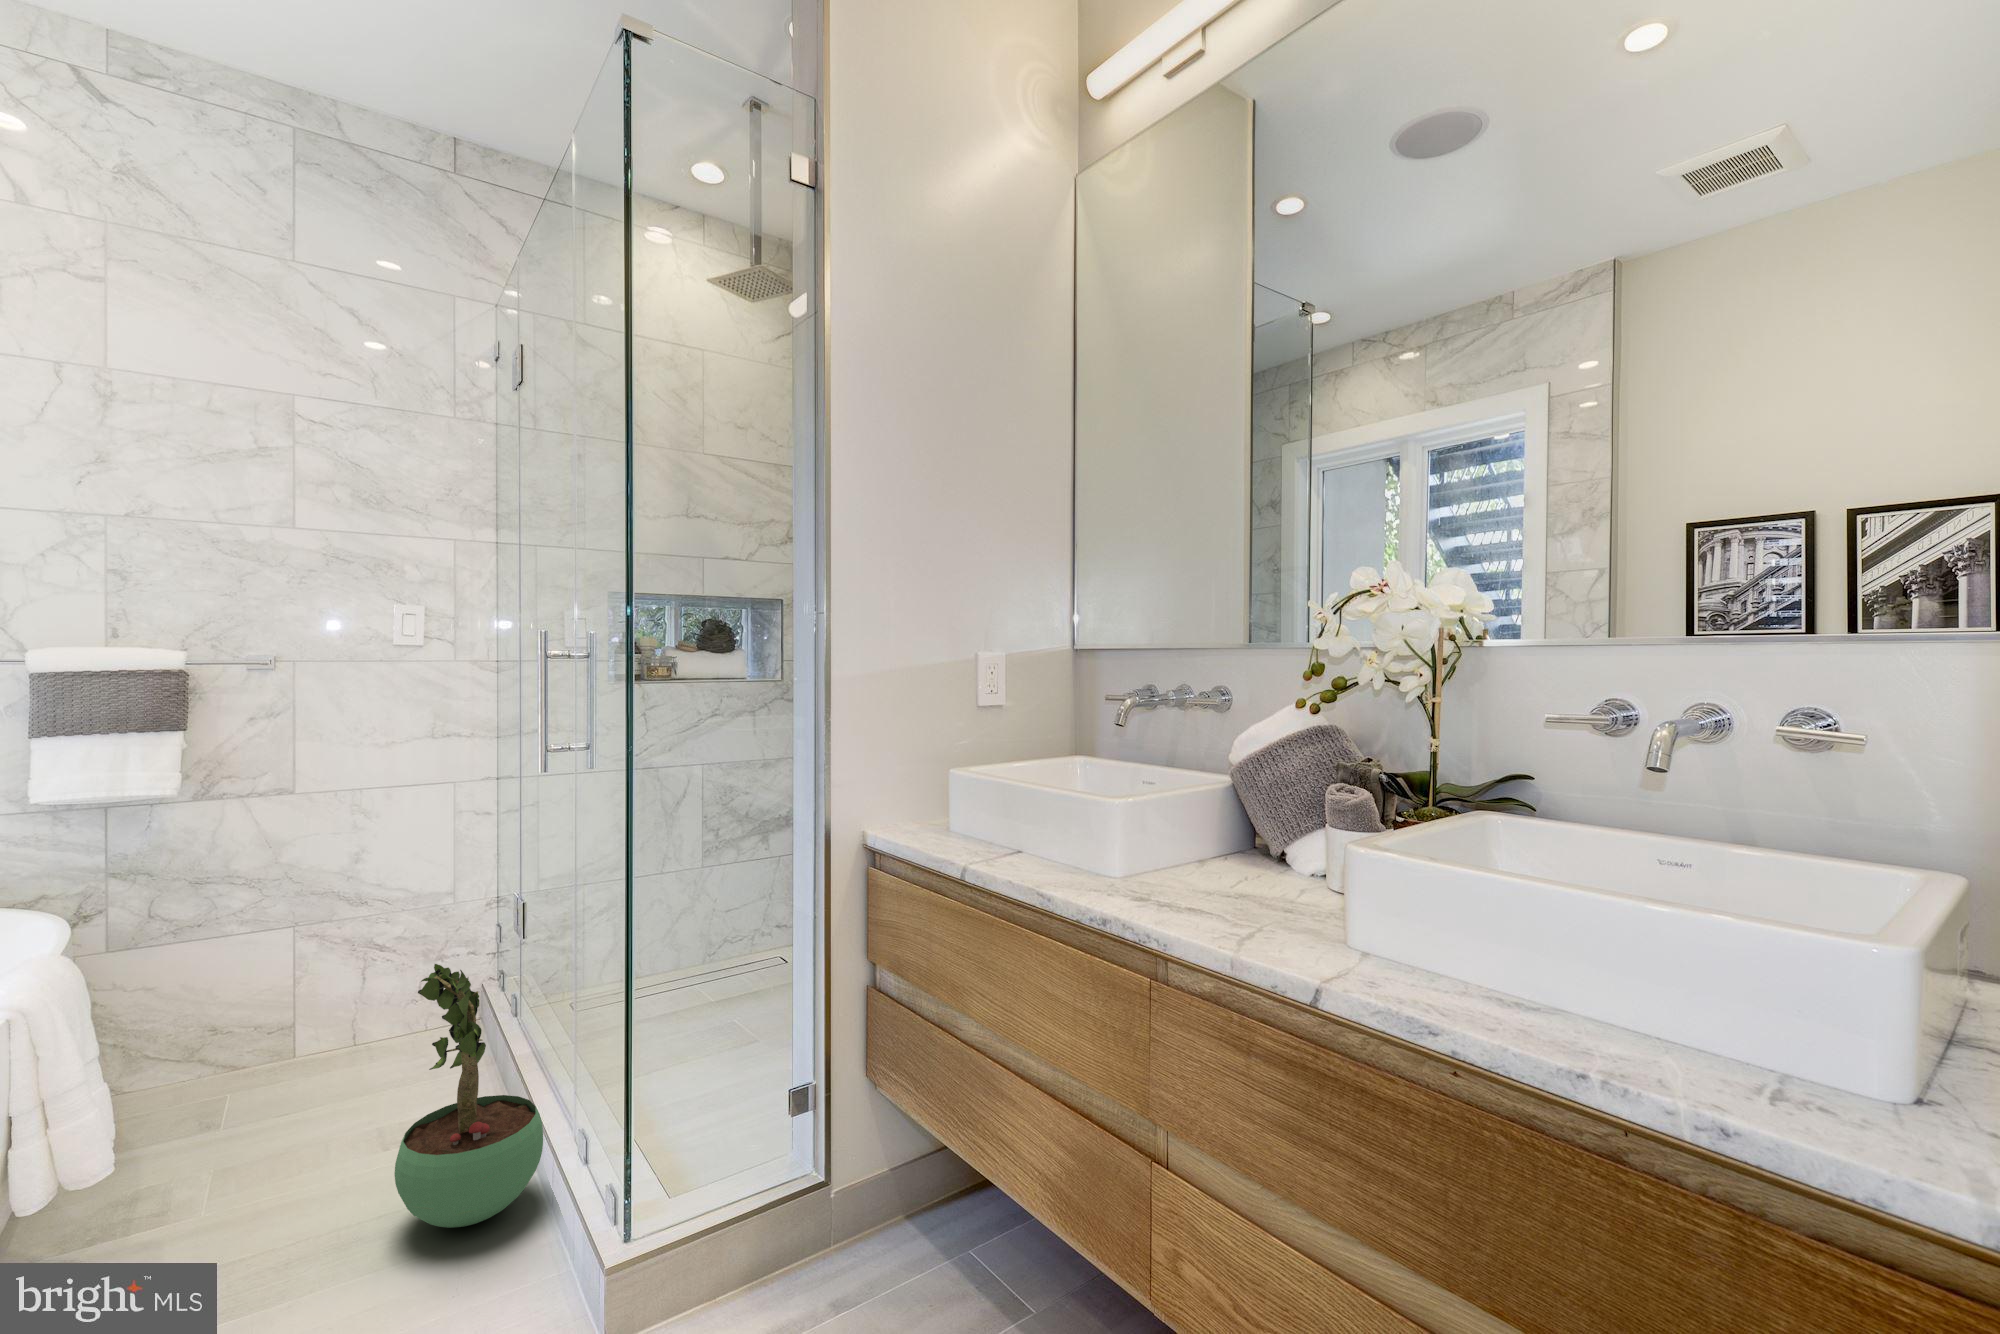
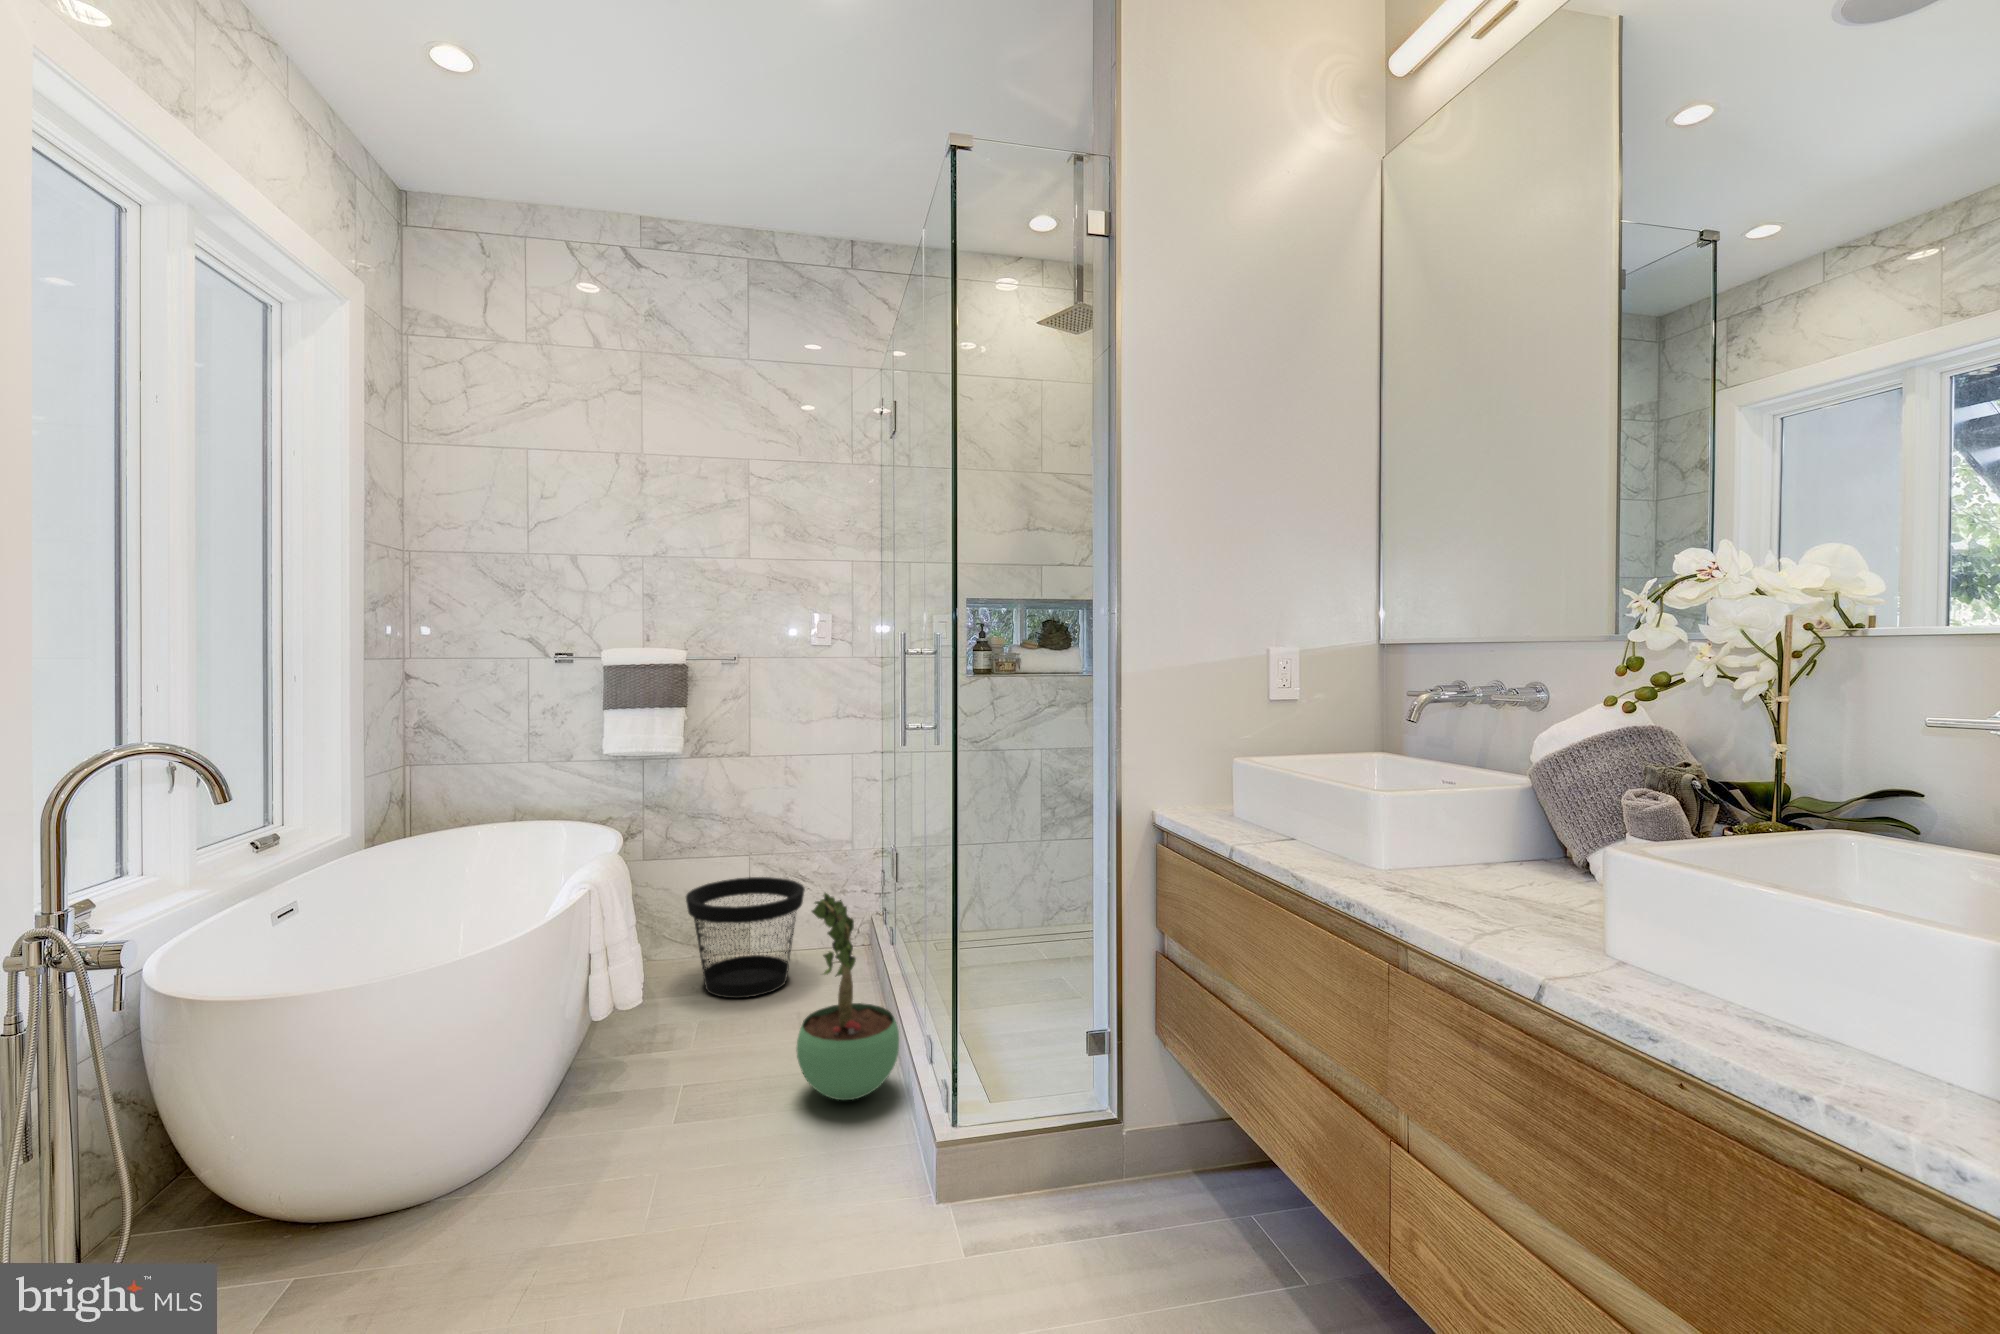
wastebasket: none [207,948,397,1118] -> present [686,877,805,998]

